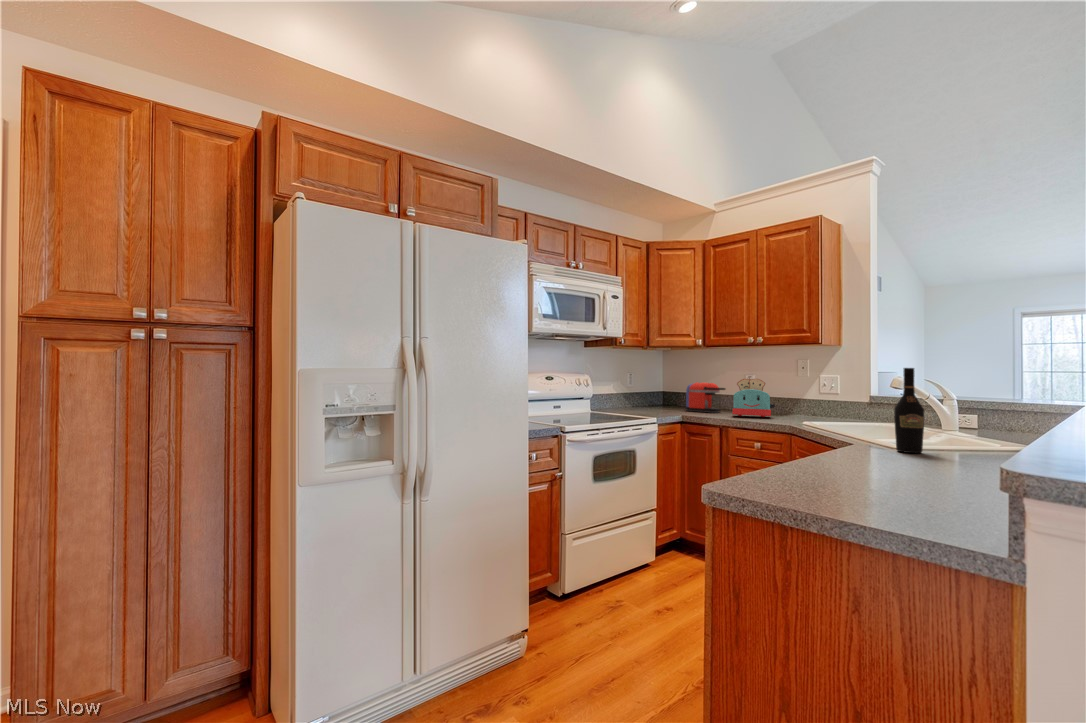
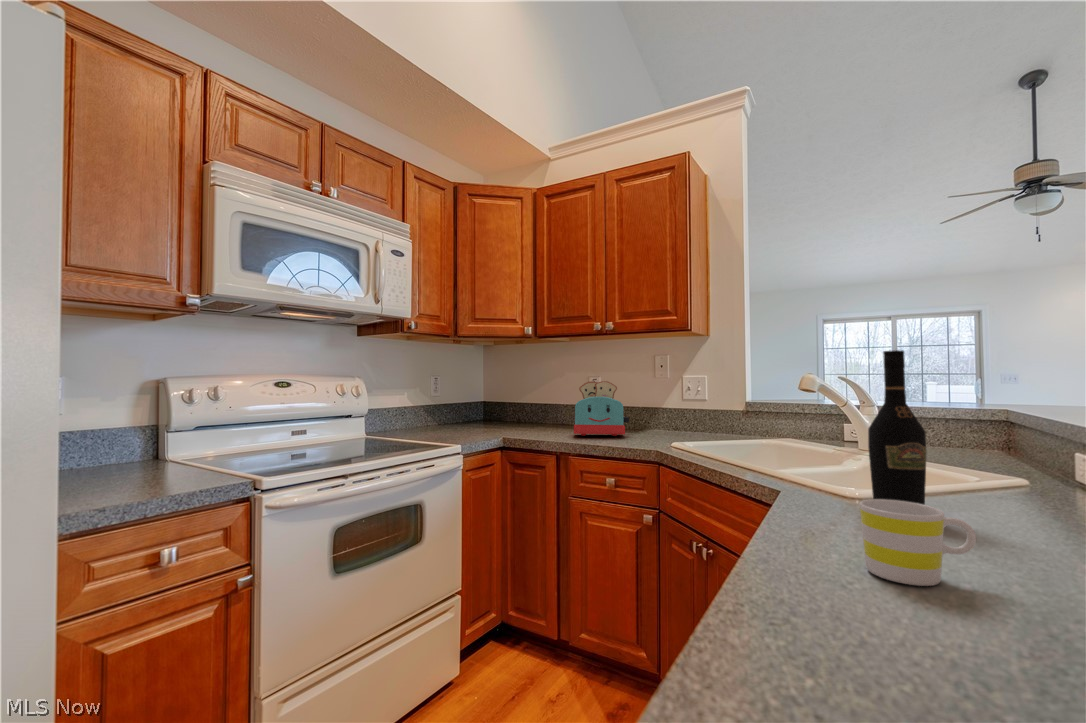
coffee maker: present [685,383,725,413] -> none [511,388,565,430]
mug: none [856,433,903,464] -> present [860,499,976,586]

